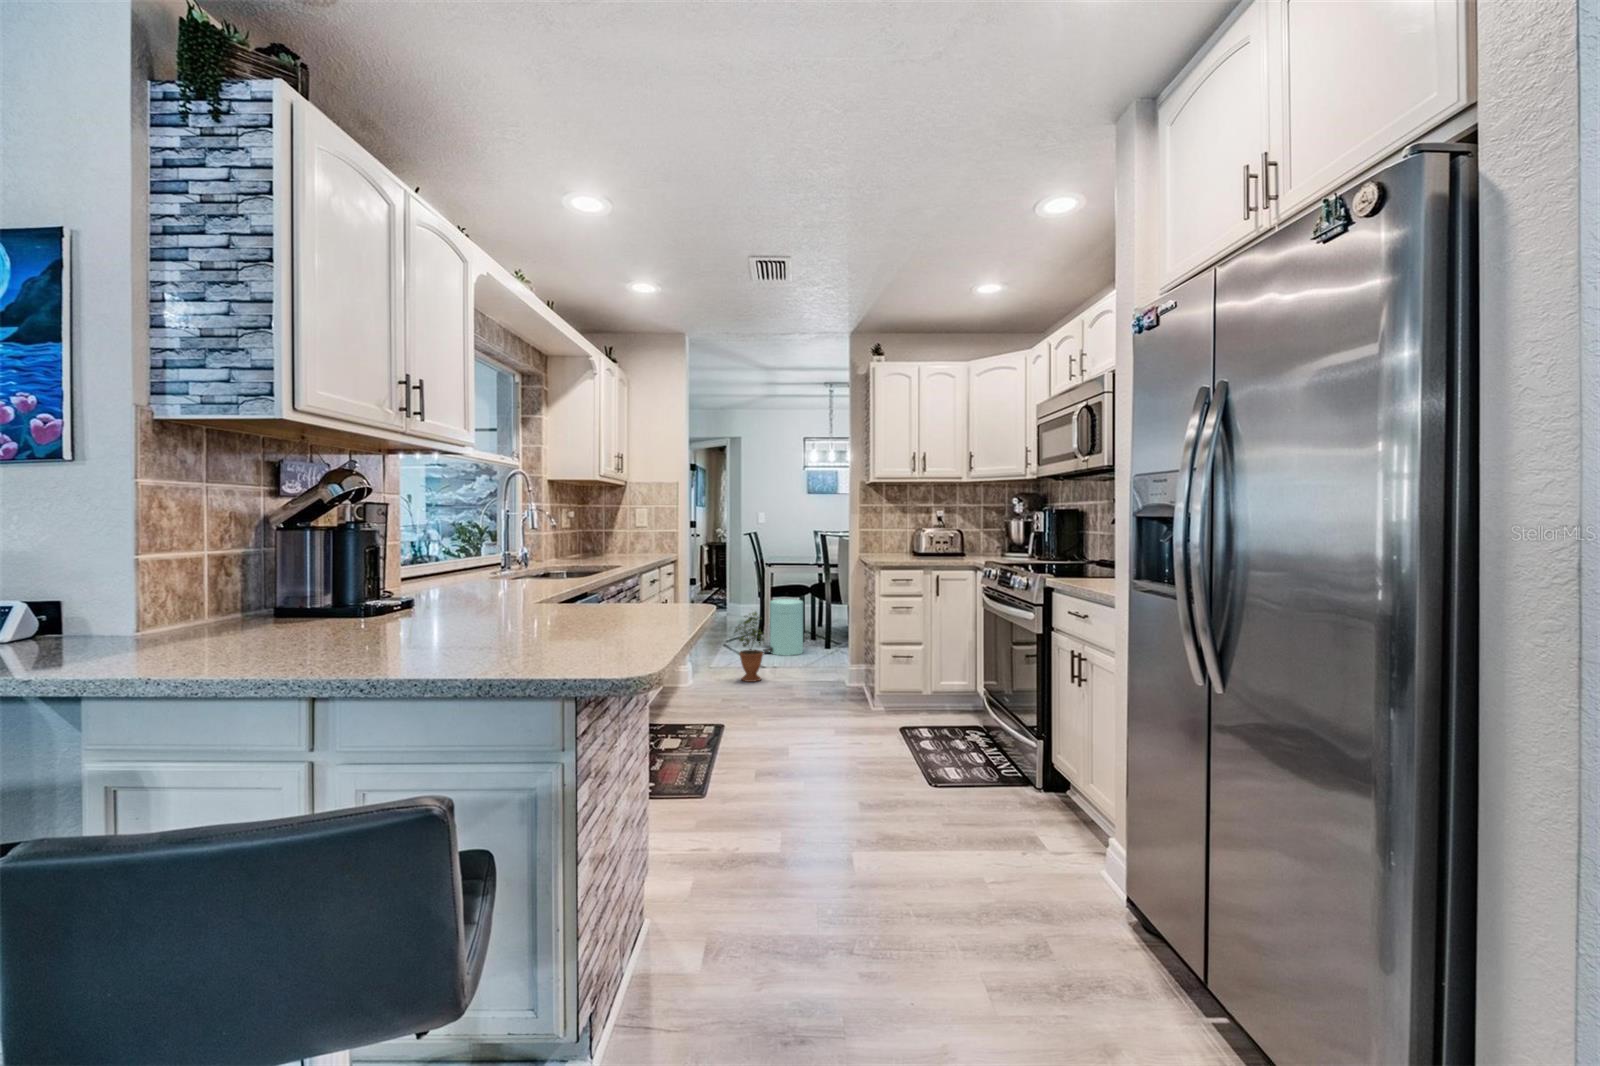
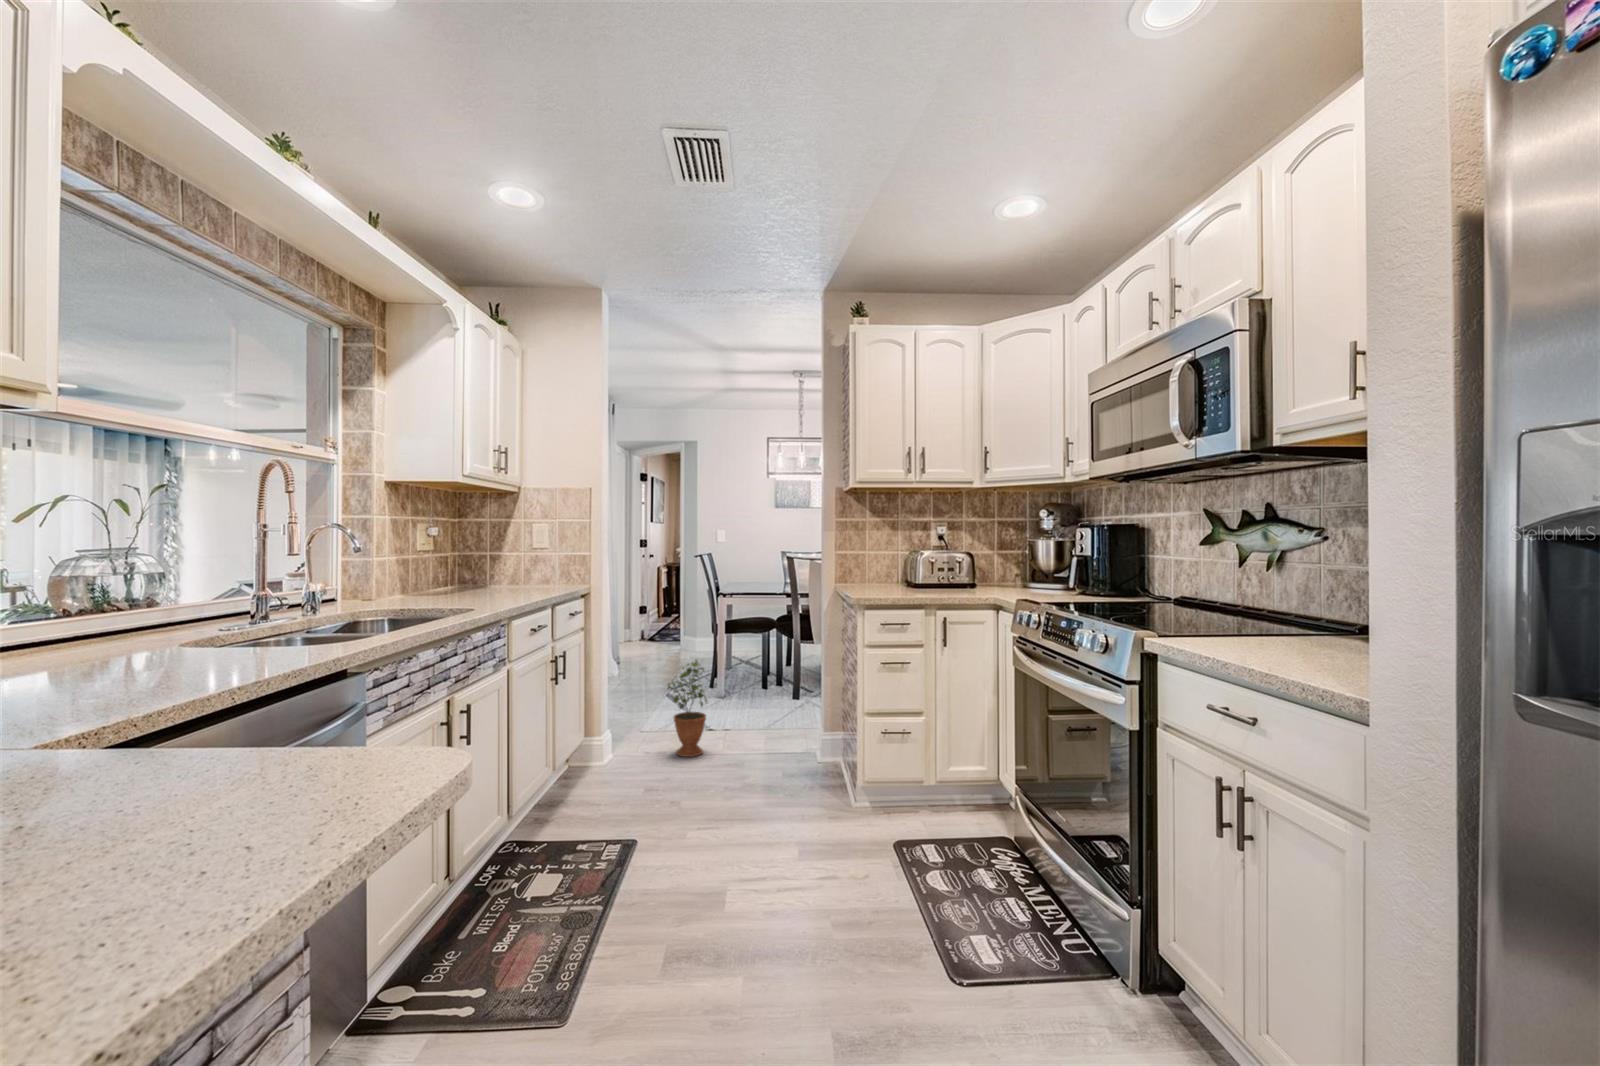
trash can: present [764,599,803,656] -> none [712,638,763,712]

